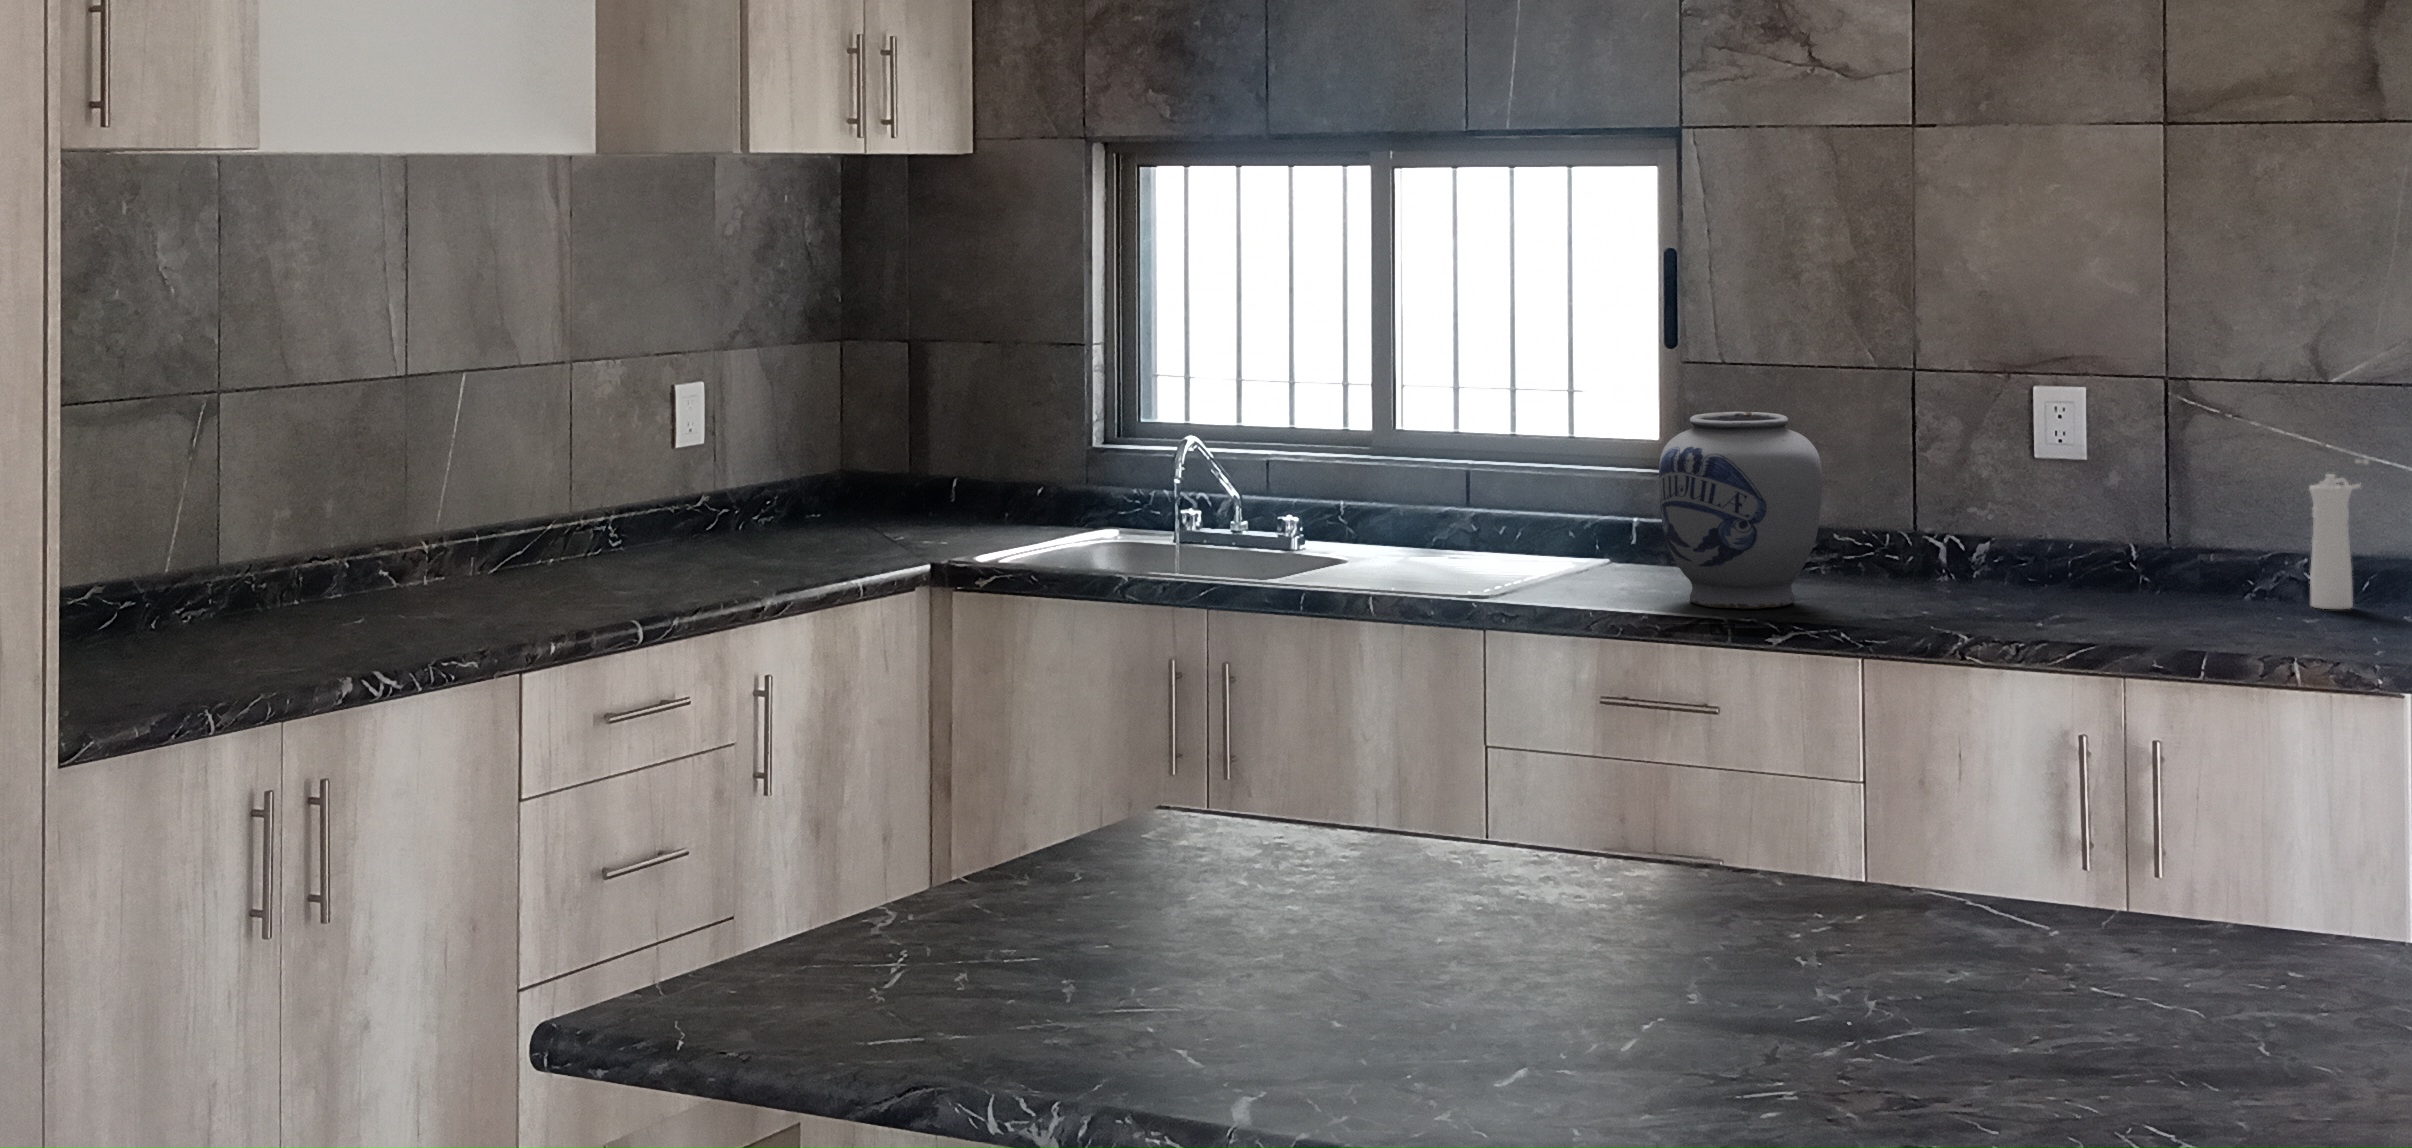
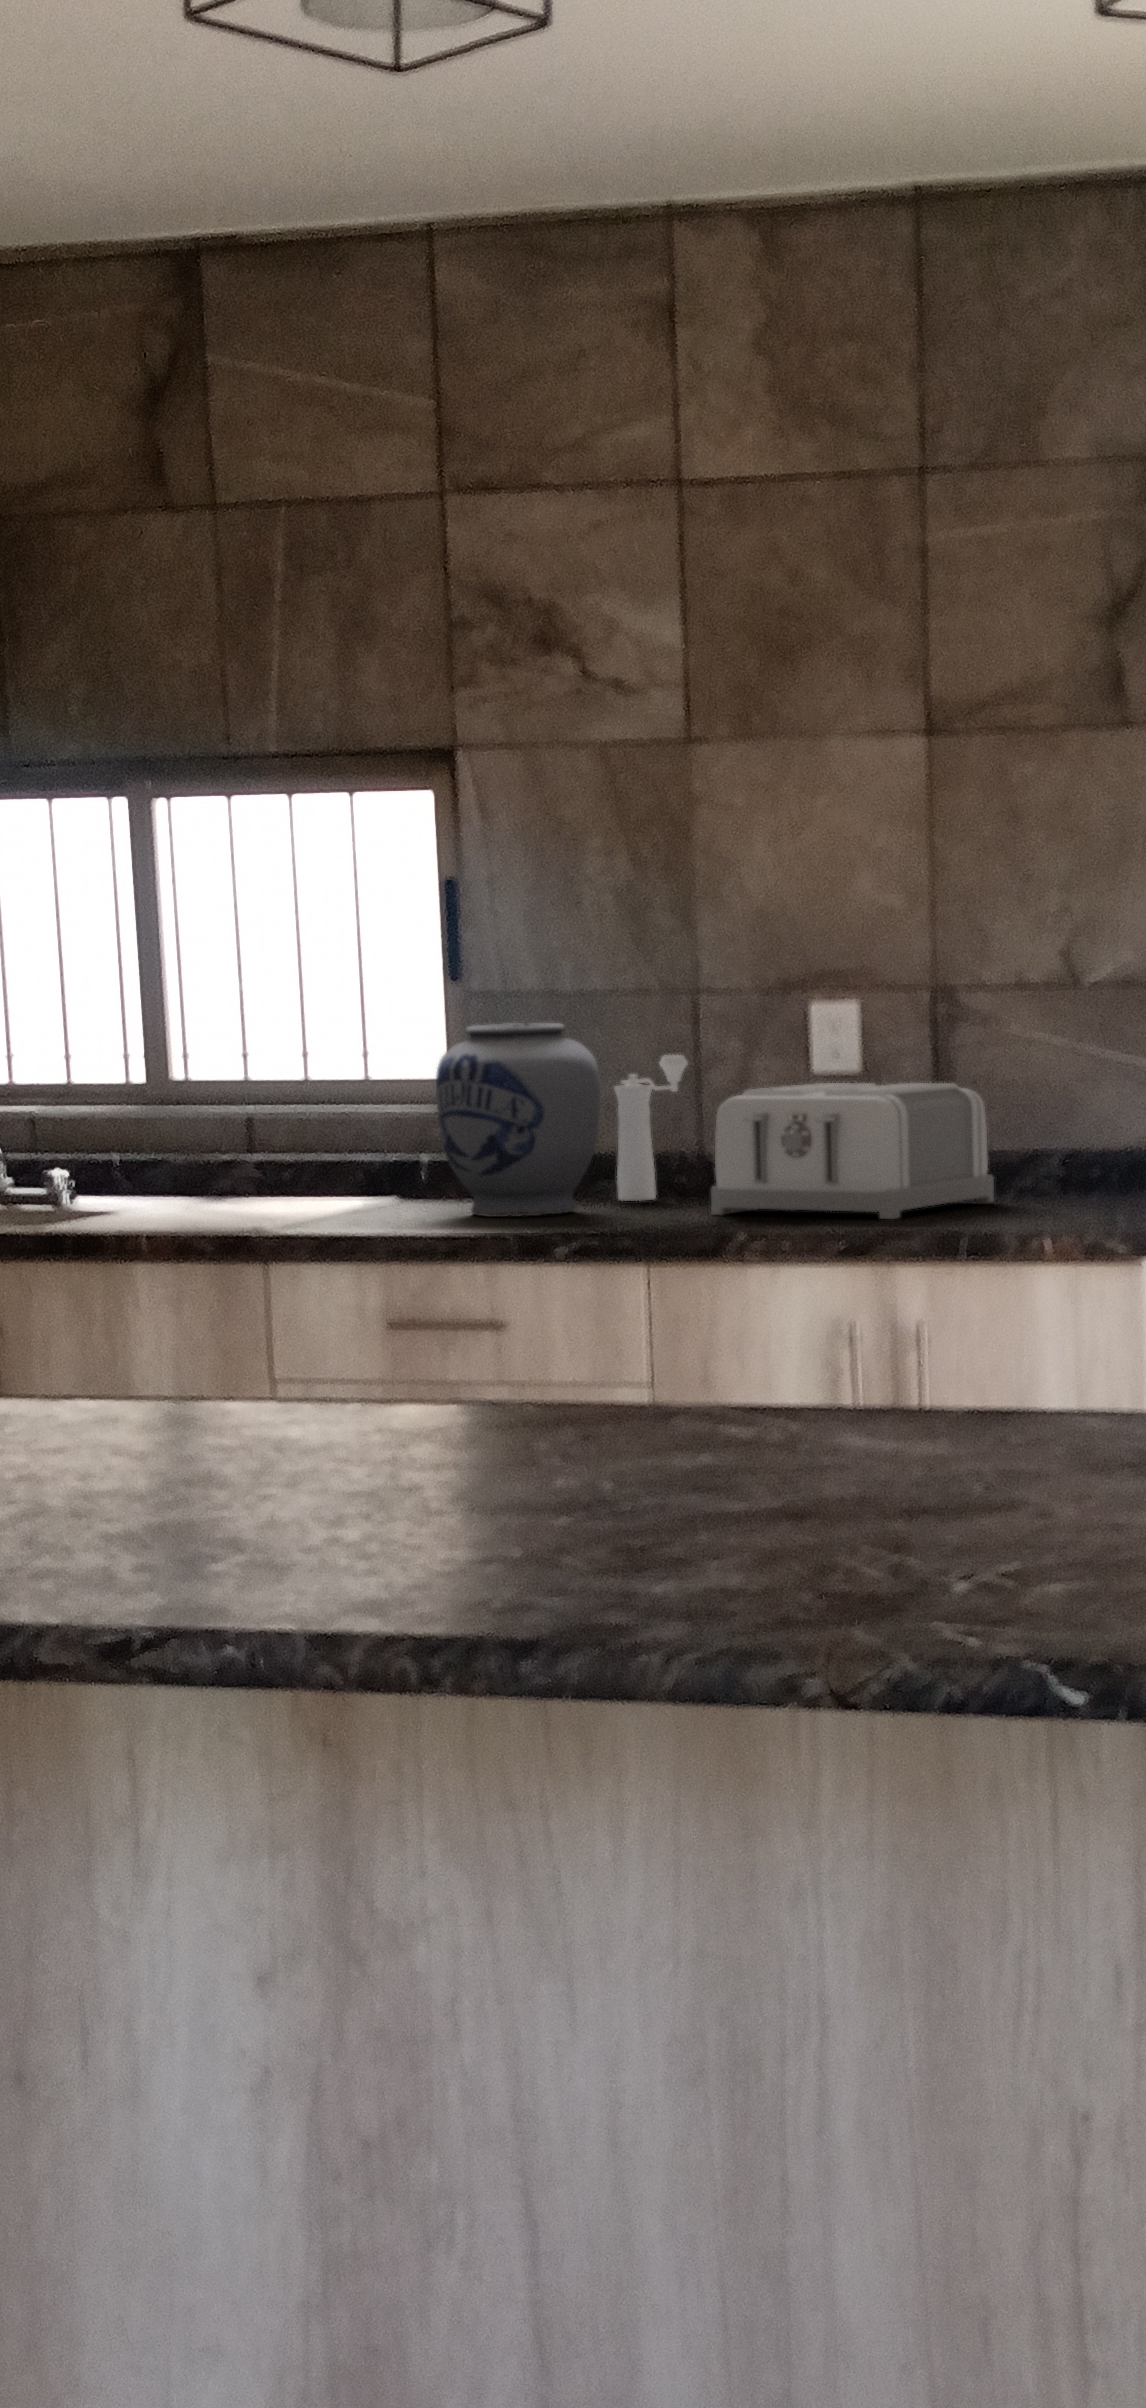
pepper mill: present [2309,459,2369,609] -> present [614,1055,687,1201]
toaster: none [1934,480,2233,638] -> present [711,1083,994,1219]

